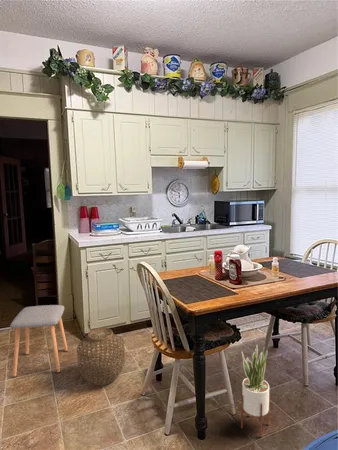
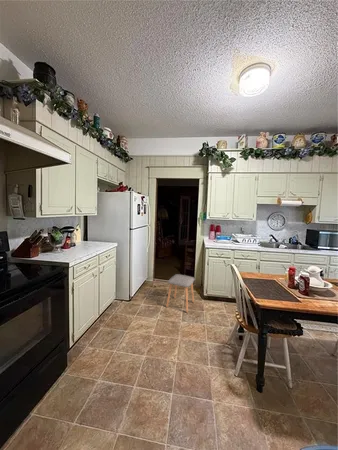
woven basket: present [77,328,125,385] -> none [196,296,223,329]
potted plant: present [241,346,270,437] -> none [294,343,325,414]

